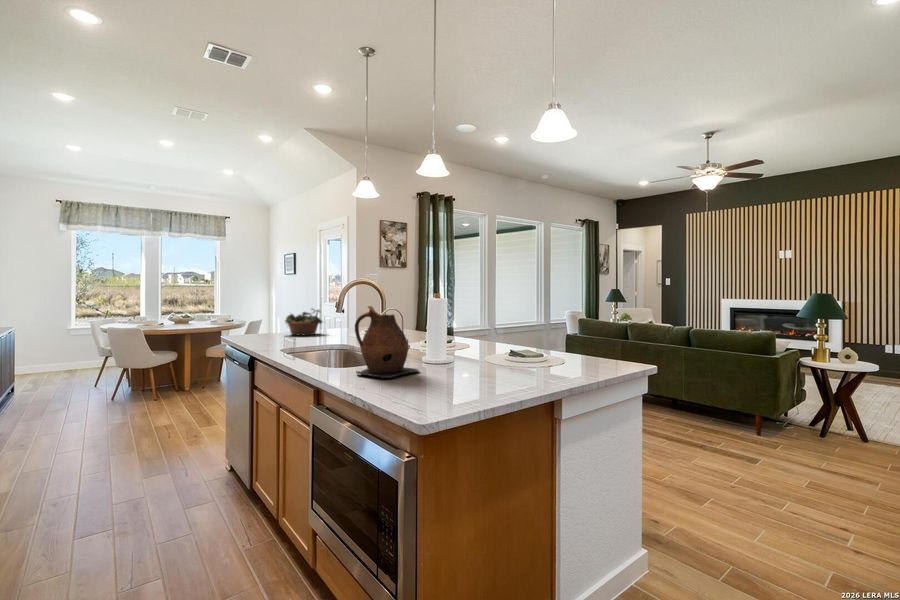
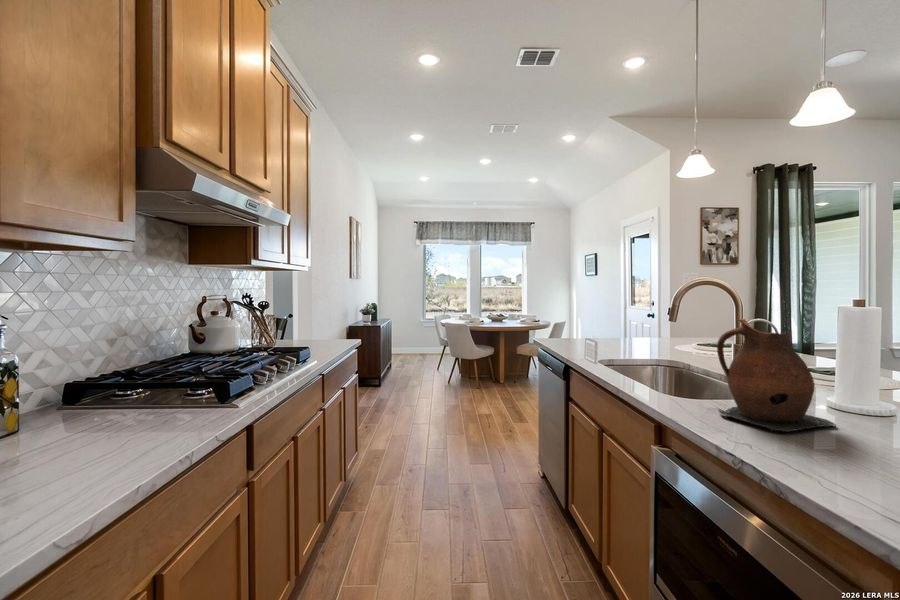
succulent planter: present [285,309,322,335] -> none [597,313,645,344]

